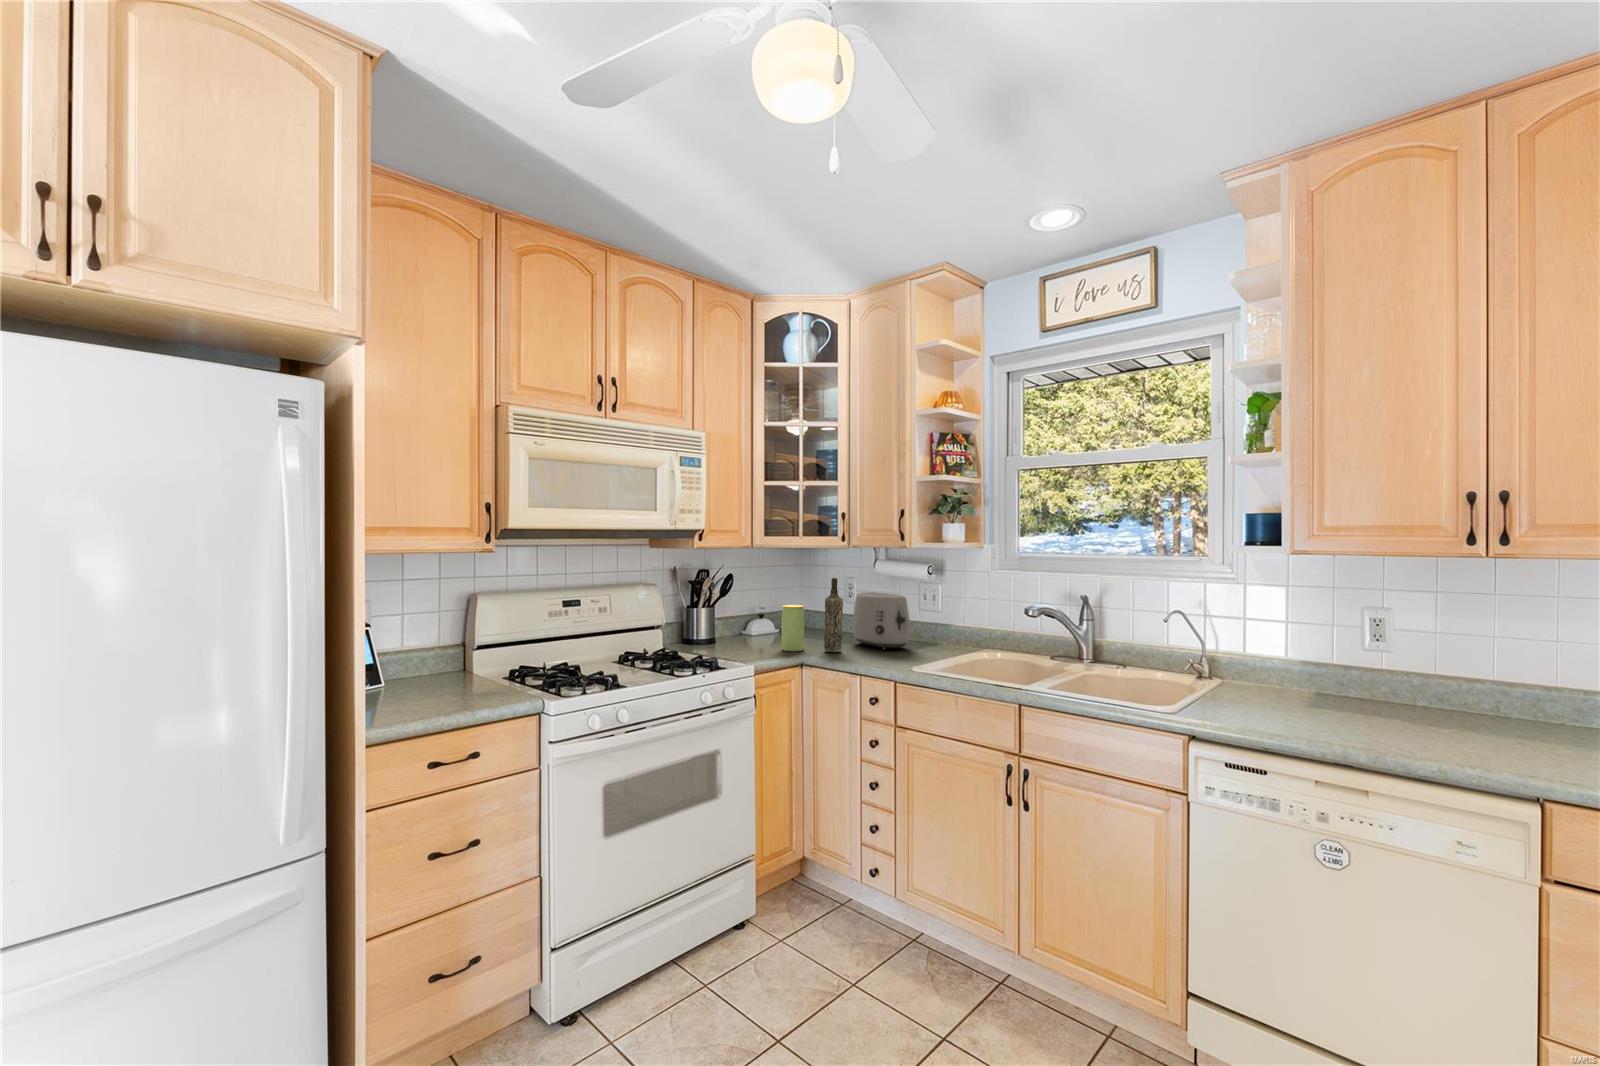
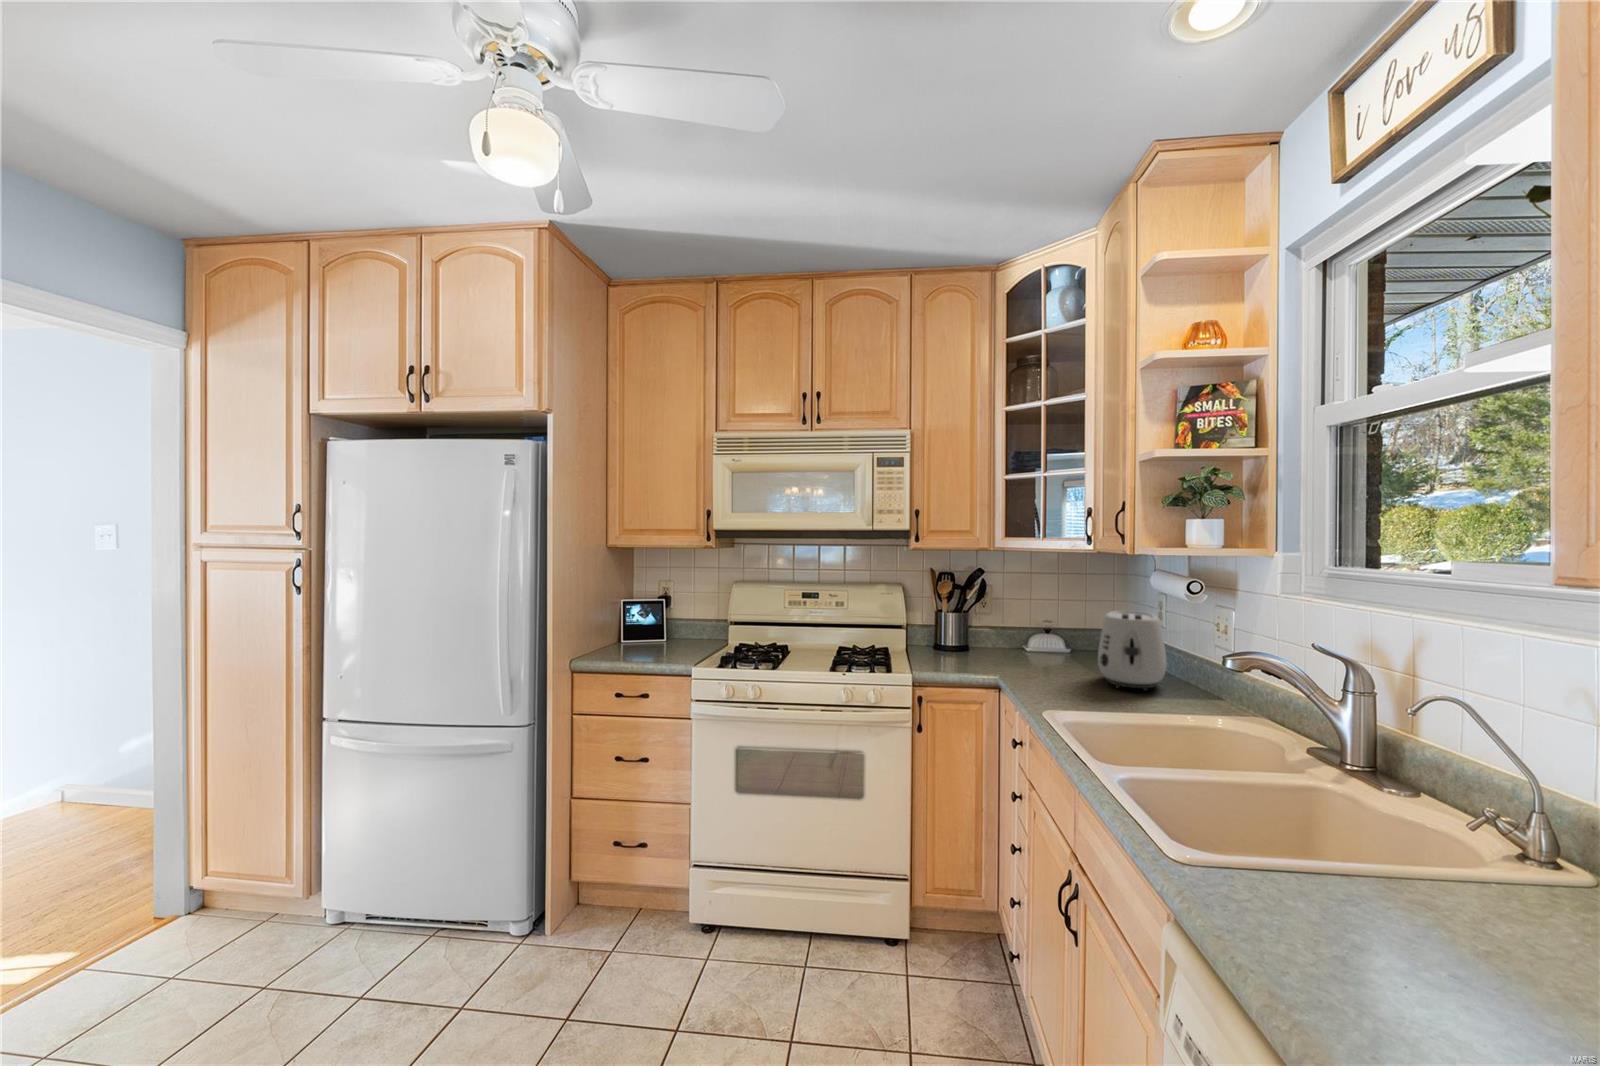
bottle: present [824,578,843,652] -> none [1035,587,1060,679]
jar: present [782,605,804,651] -> none [1000,616,1028,671]

